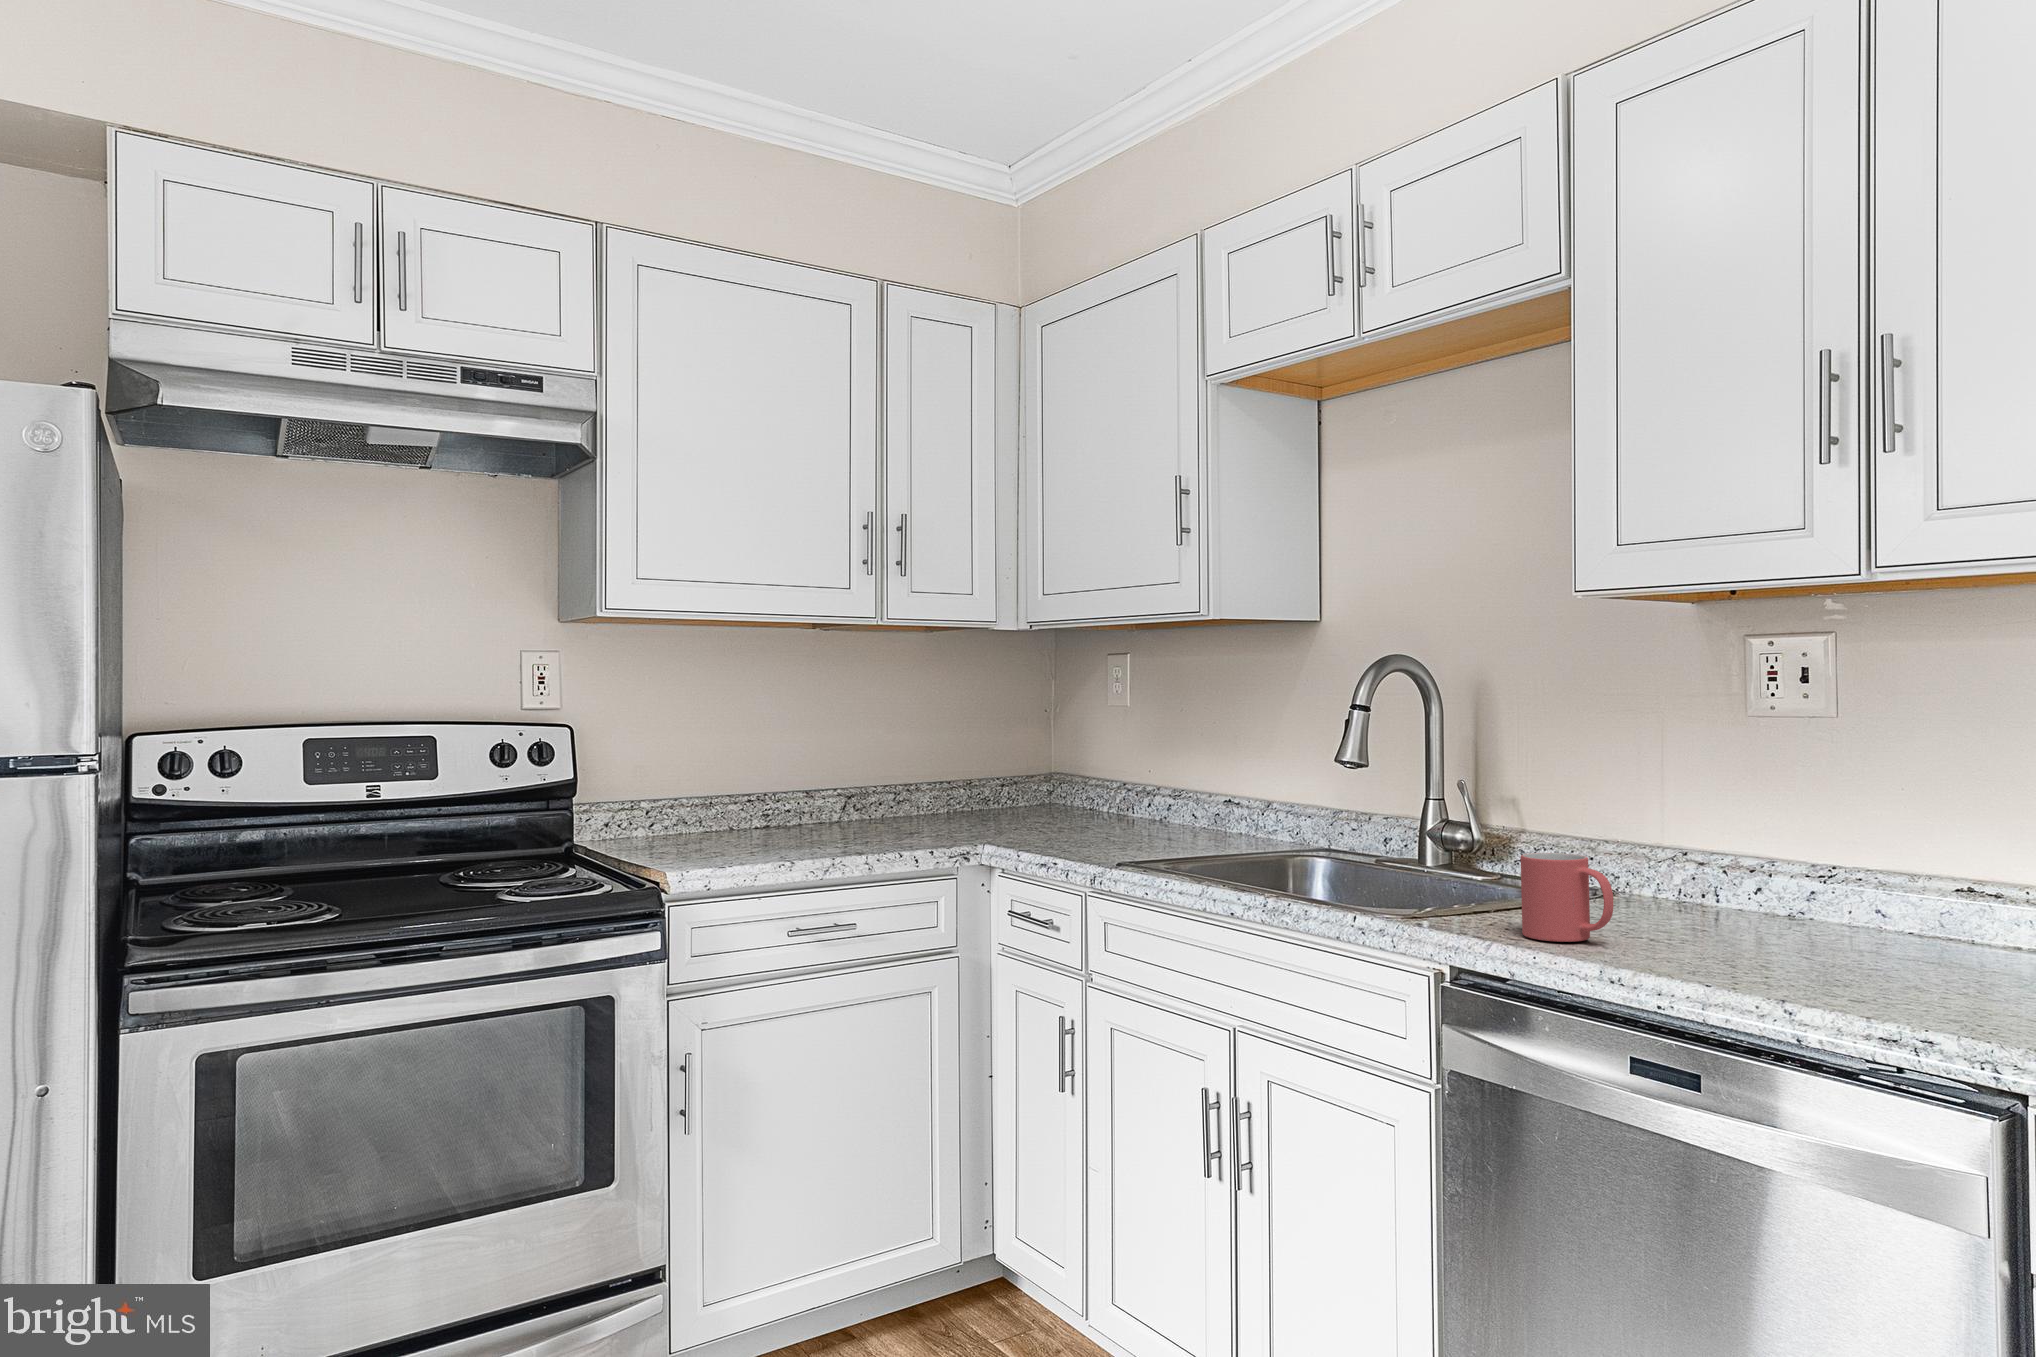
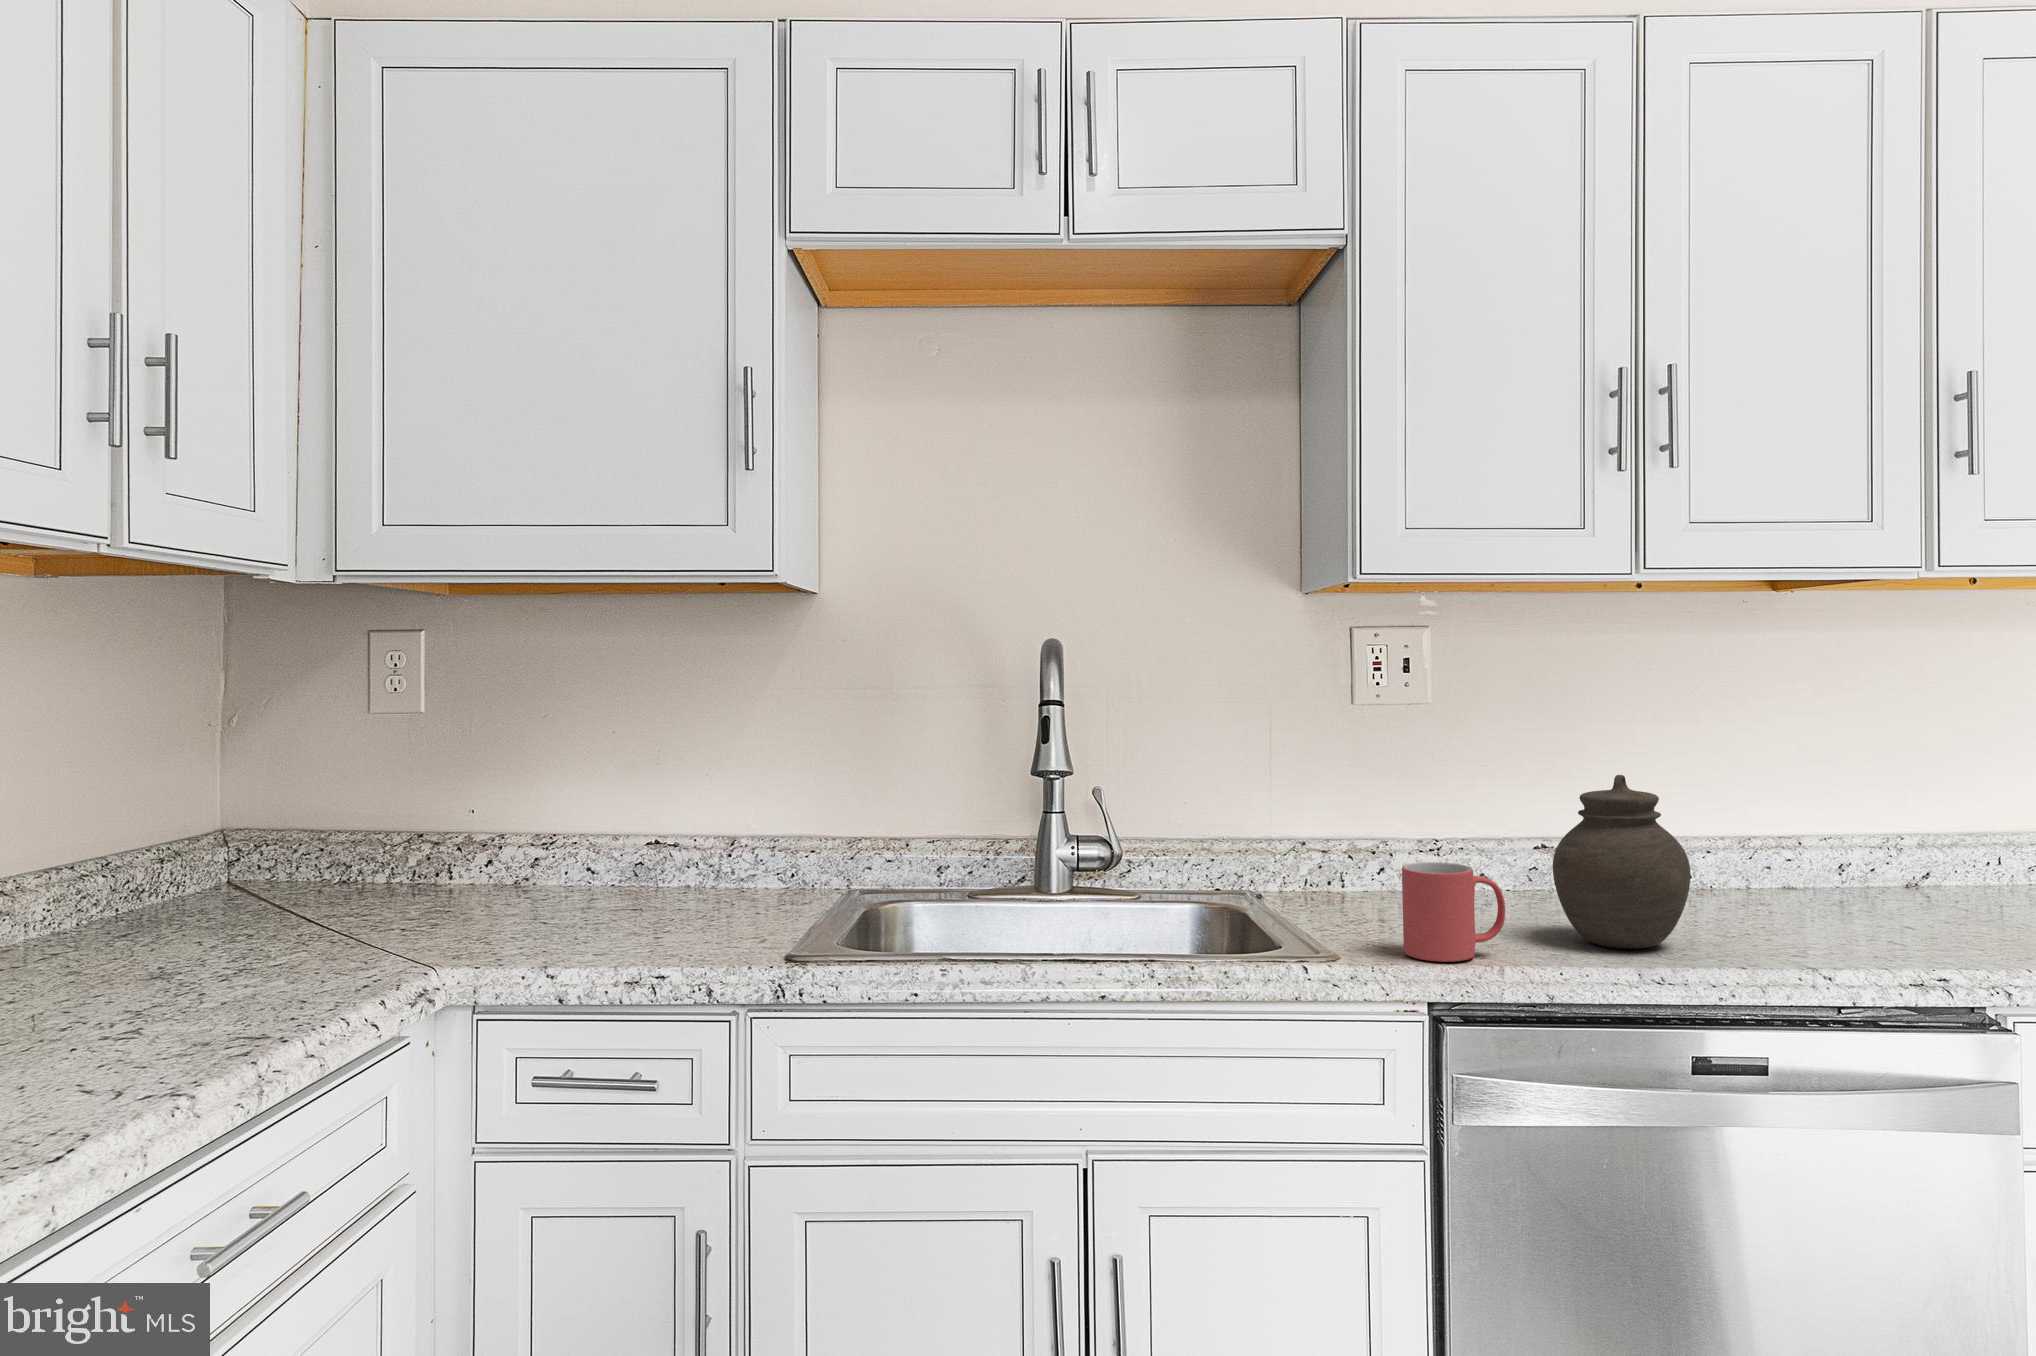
jar: none [1703,787,1858,972] -> present [1553,775,1691,949]

